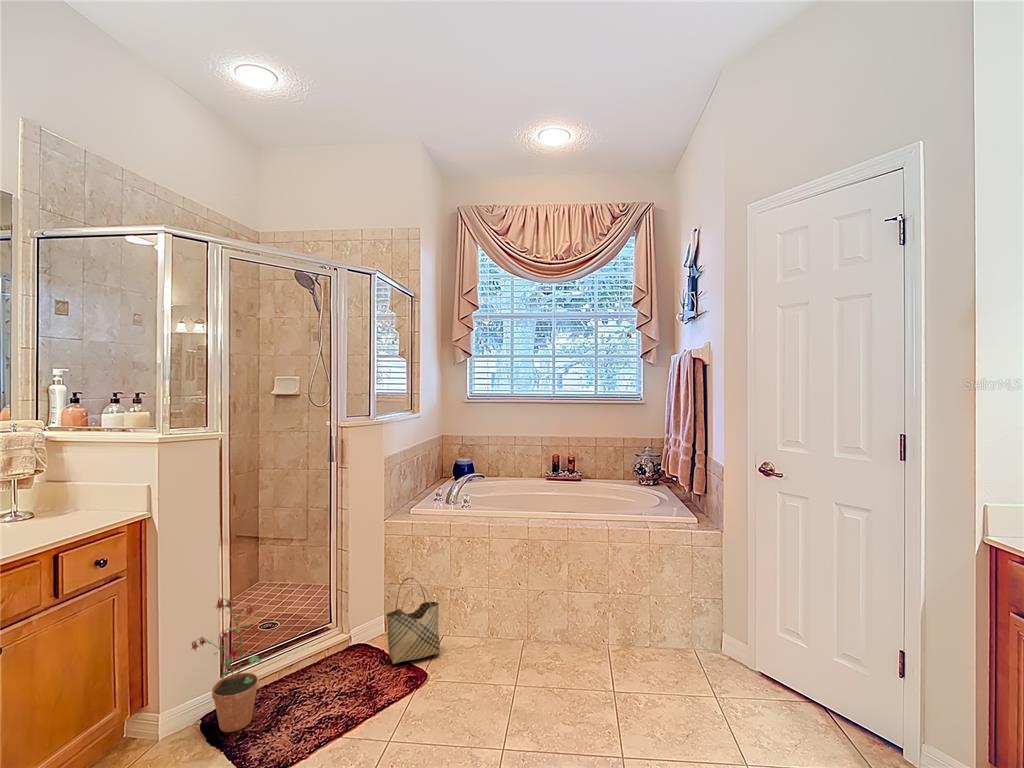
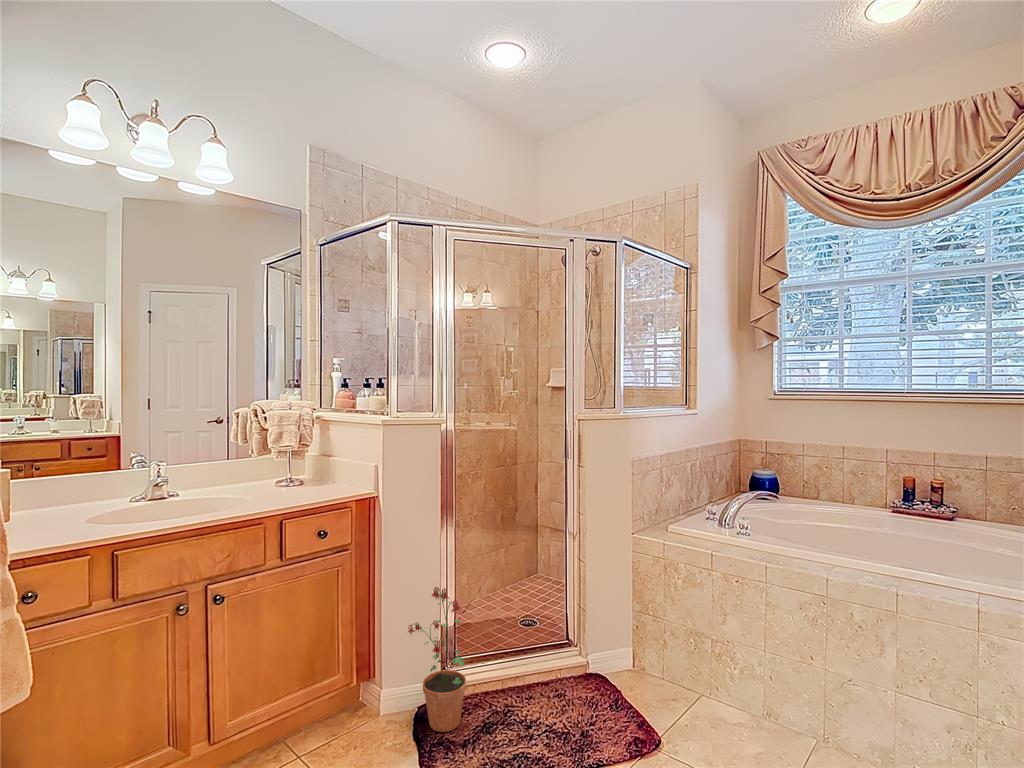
woven basket: present [386,578,440,664] -> none [615,611,687,722]

